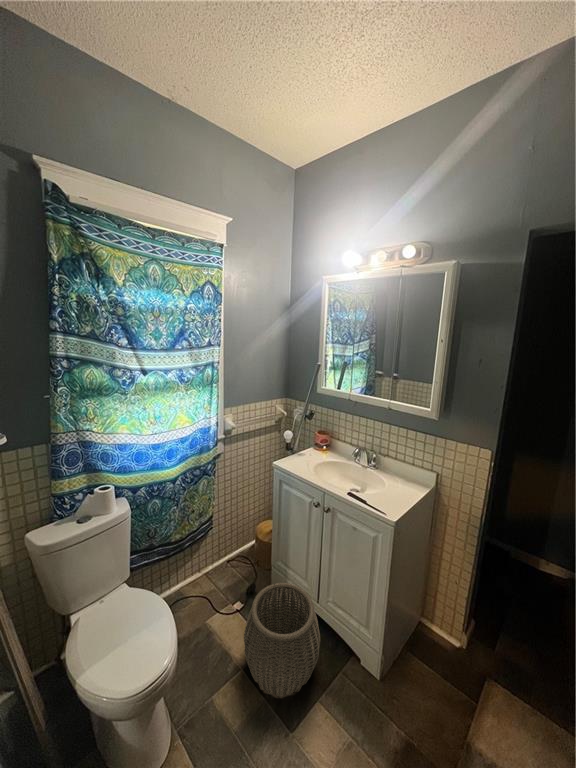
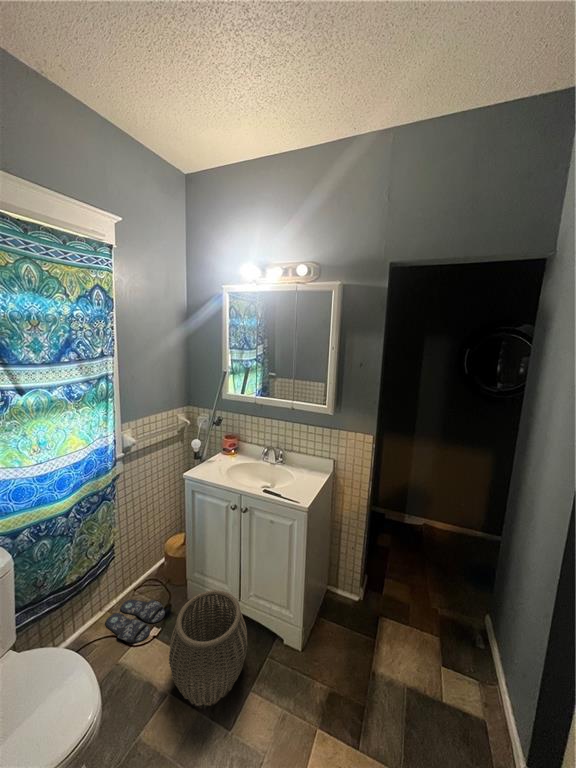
slippers: none [201,569,249,610] -> present [106,600,165,643]

